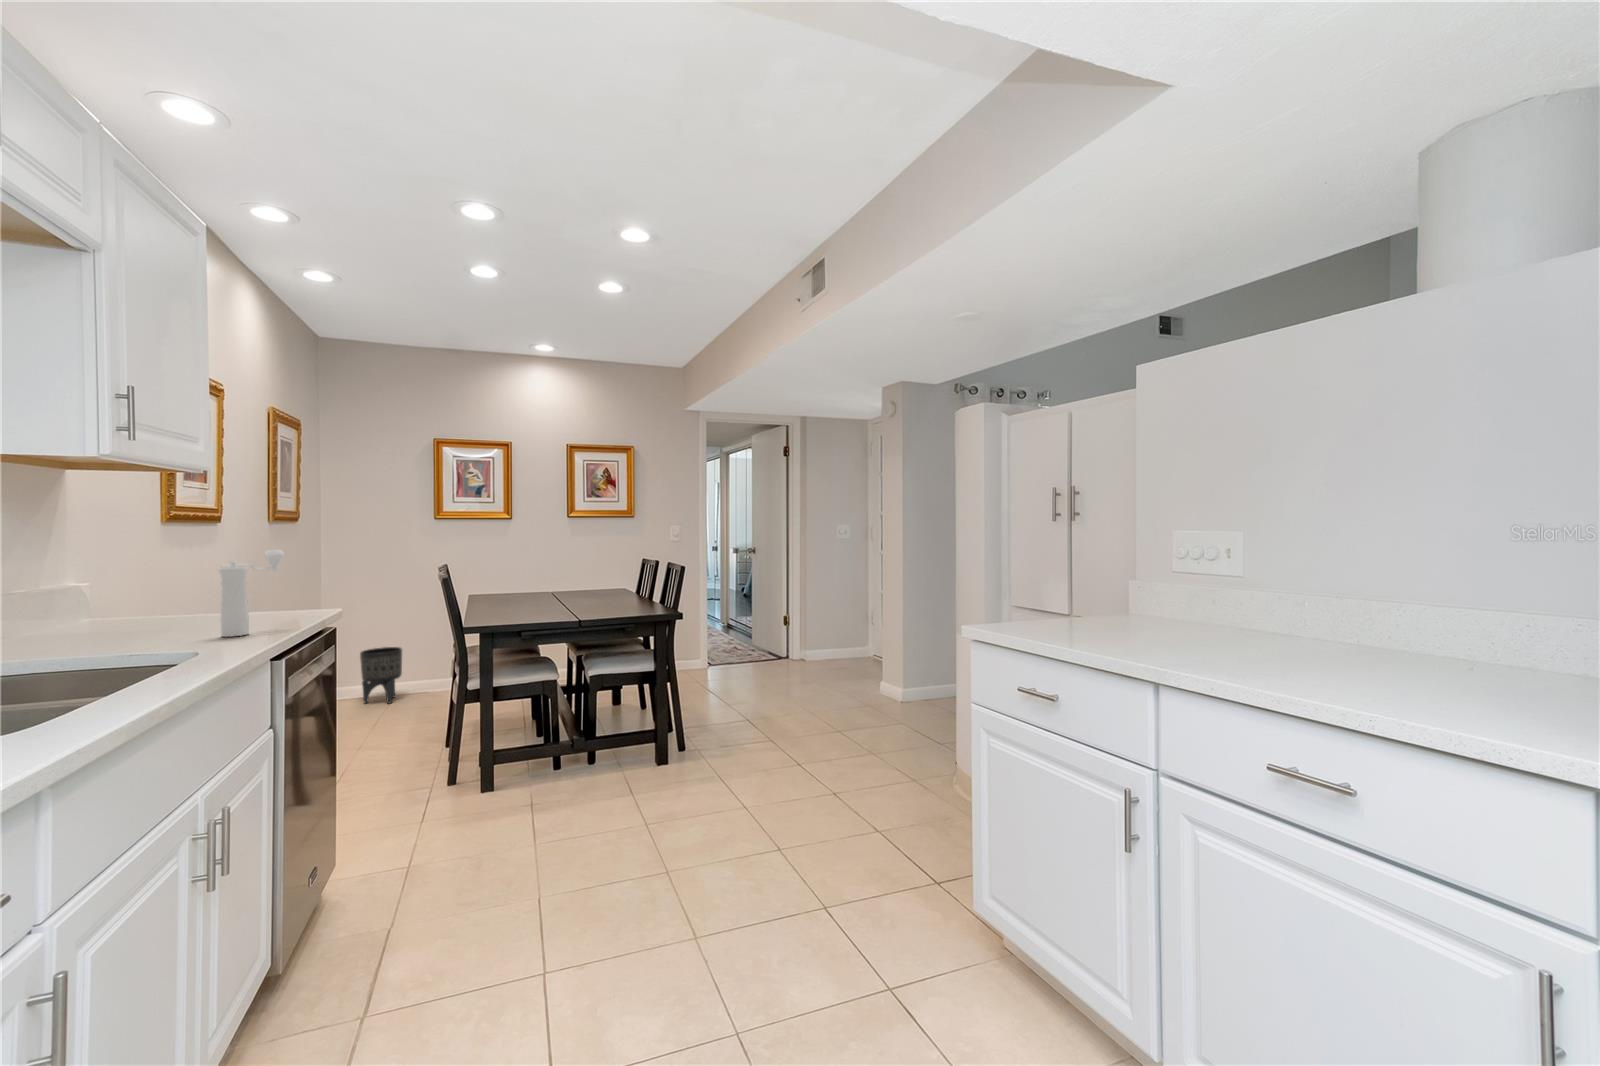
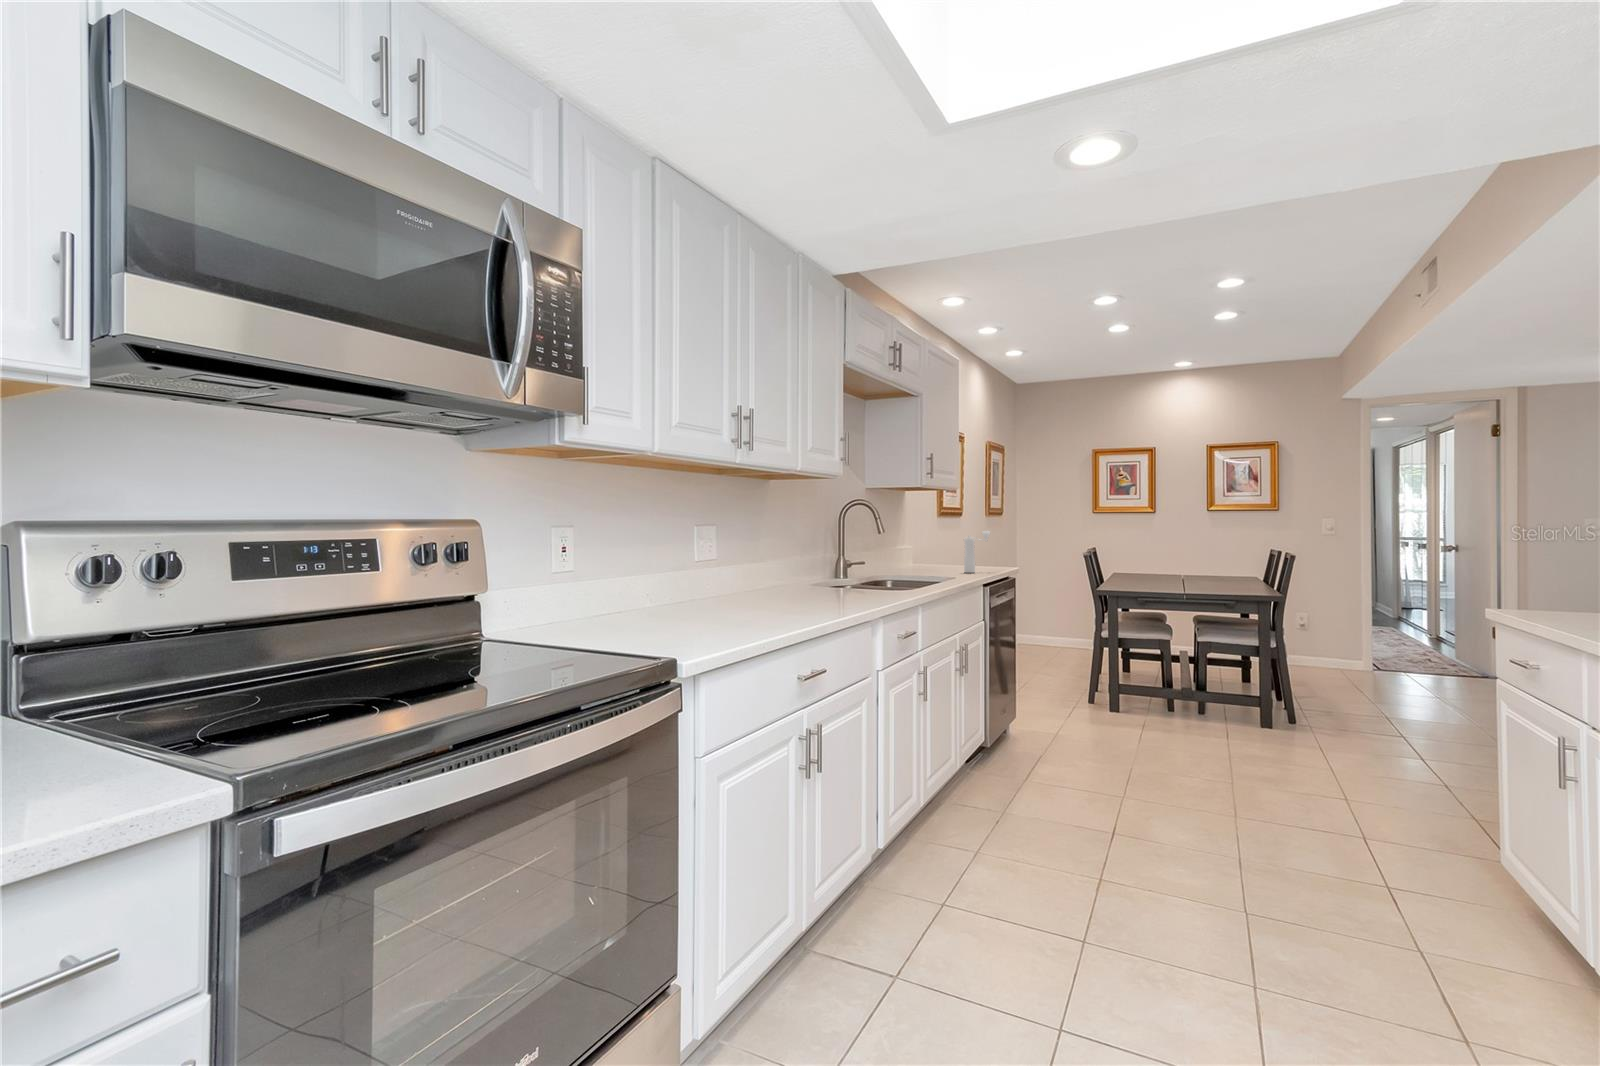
planter: present [360,647,402,704] -> none [1038,611,1067,652]

